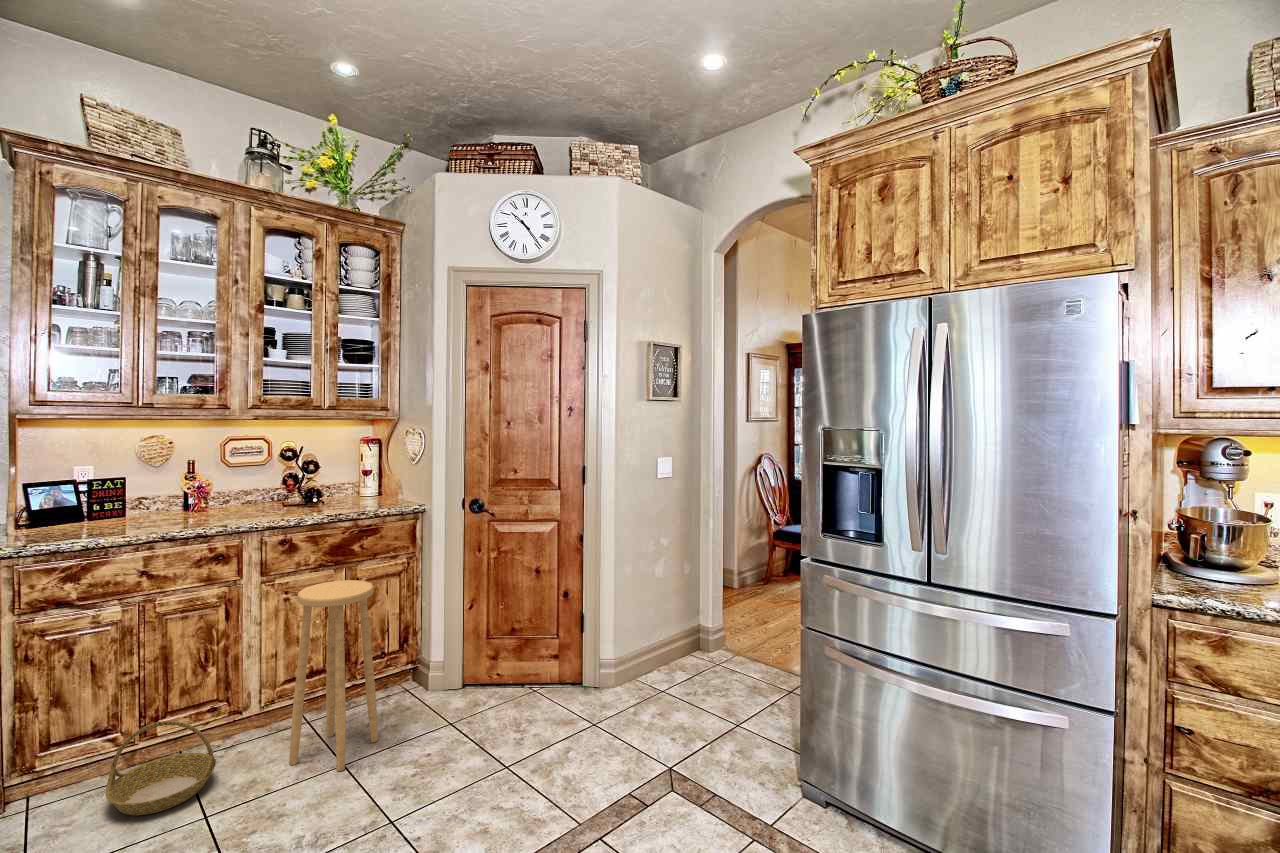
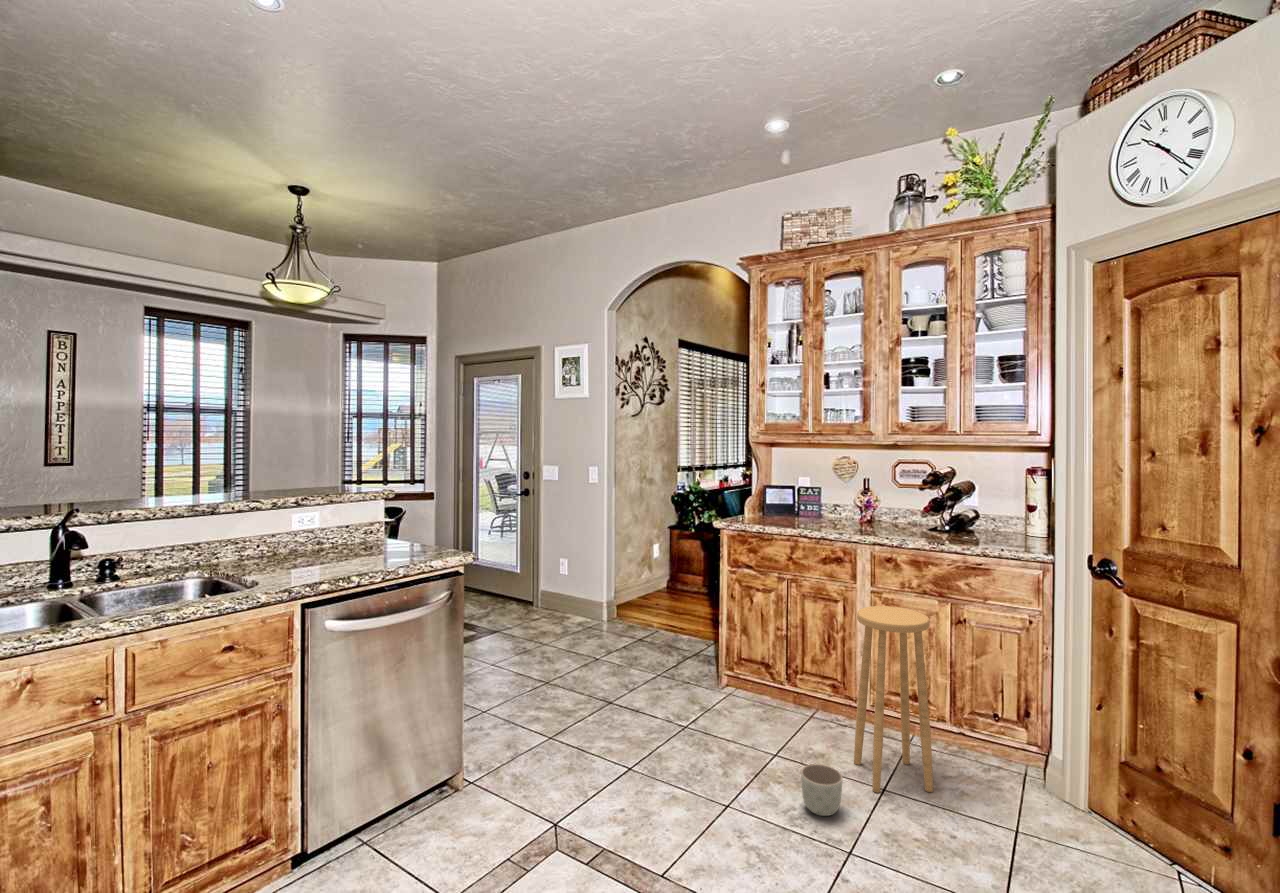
basket: present [106,721,216,815] -> none [747,672,813,741]
planter: none [297,765,347,825] -> present [801,764,843,816]

